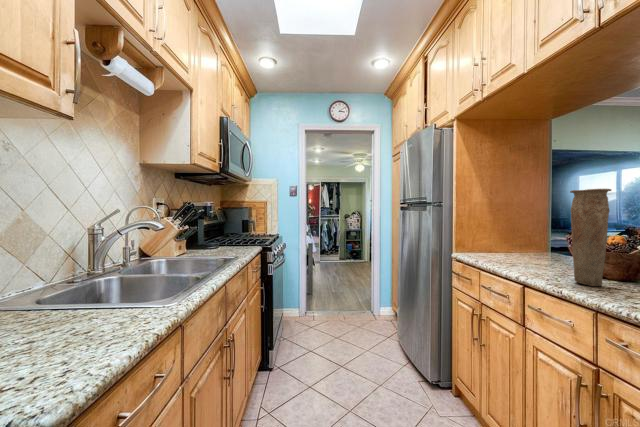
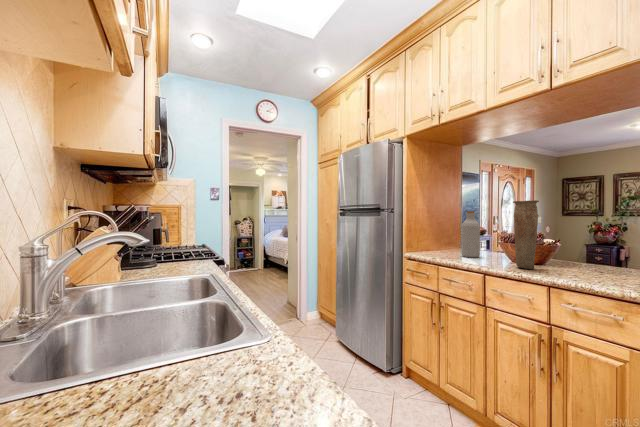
bottle: none [527,205,554,265] -> present [461,211,480,258]

